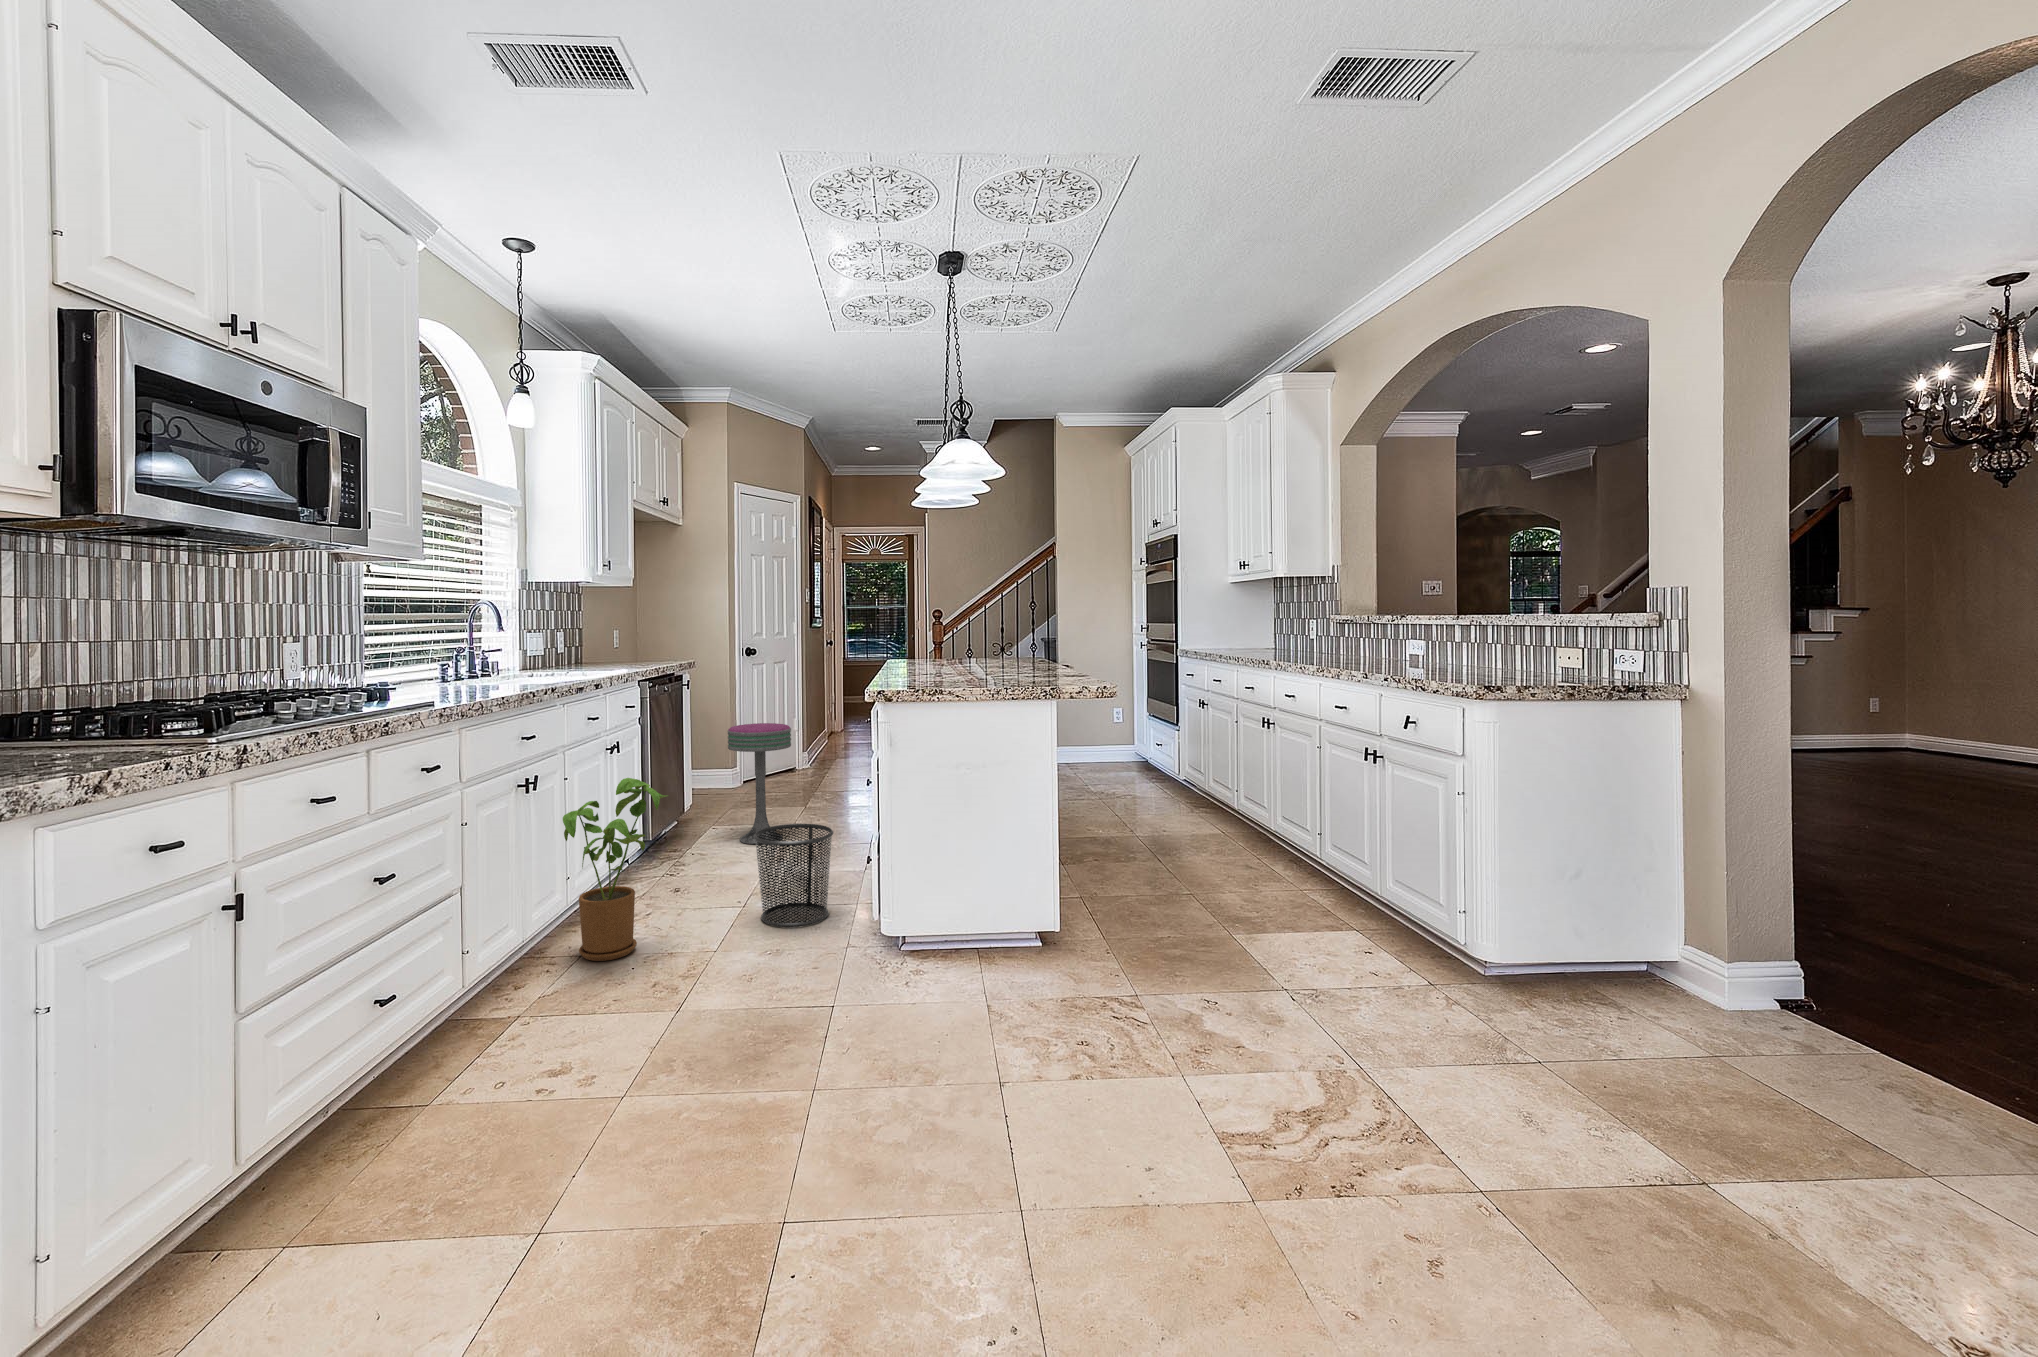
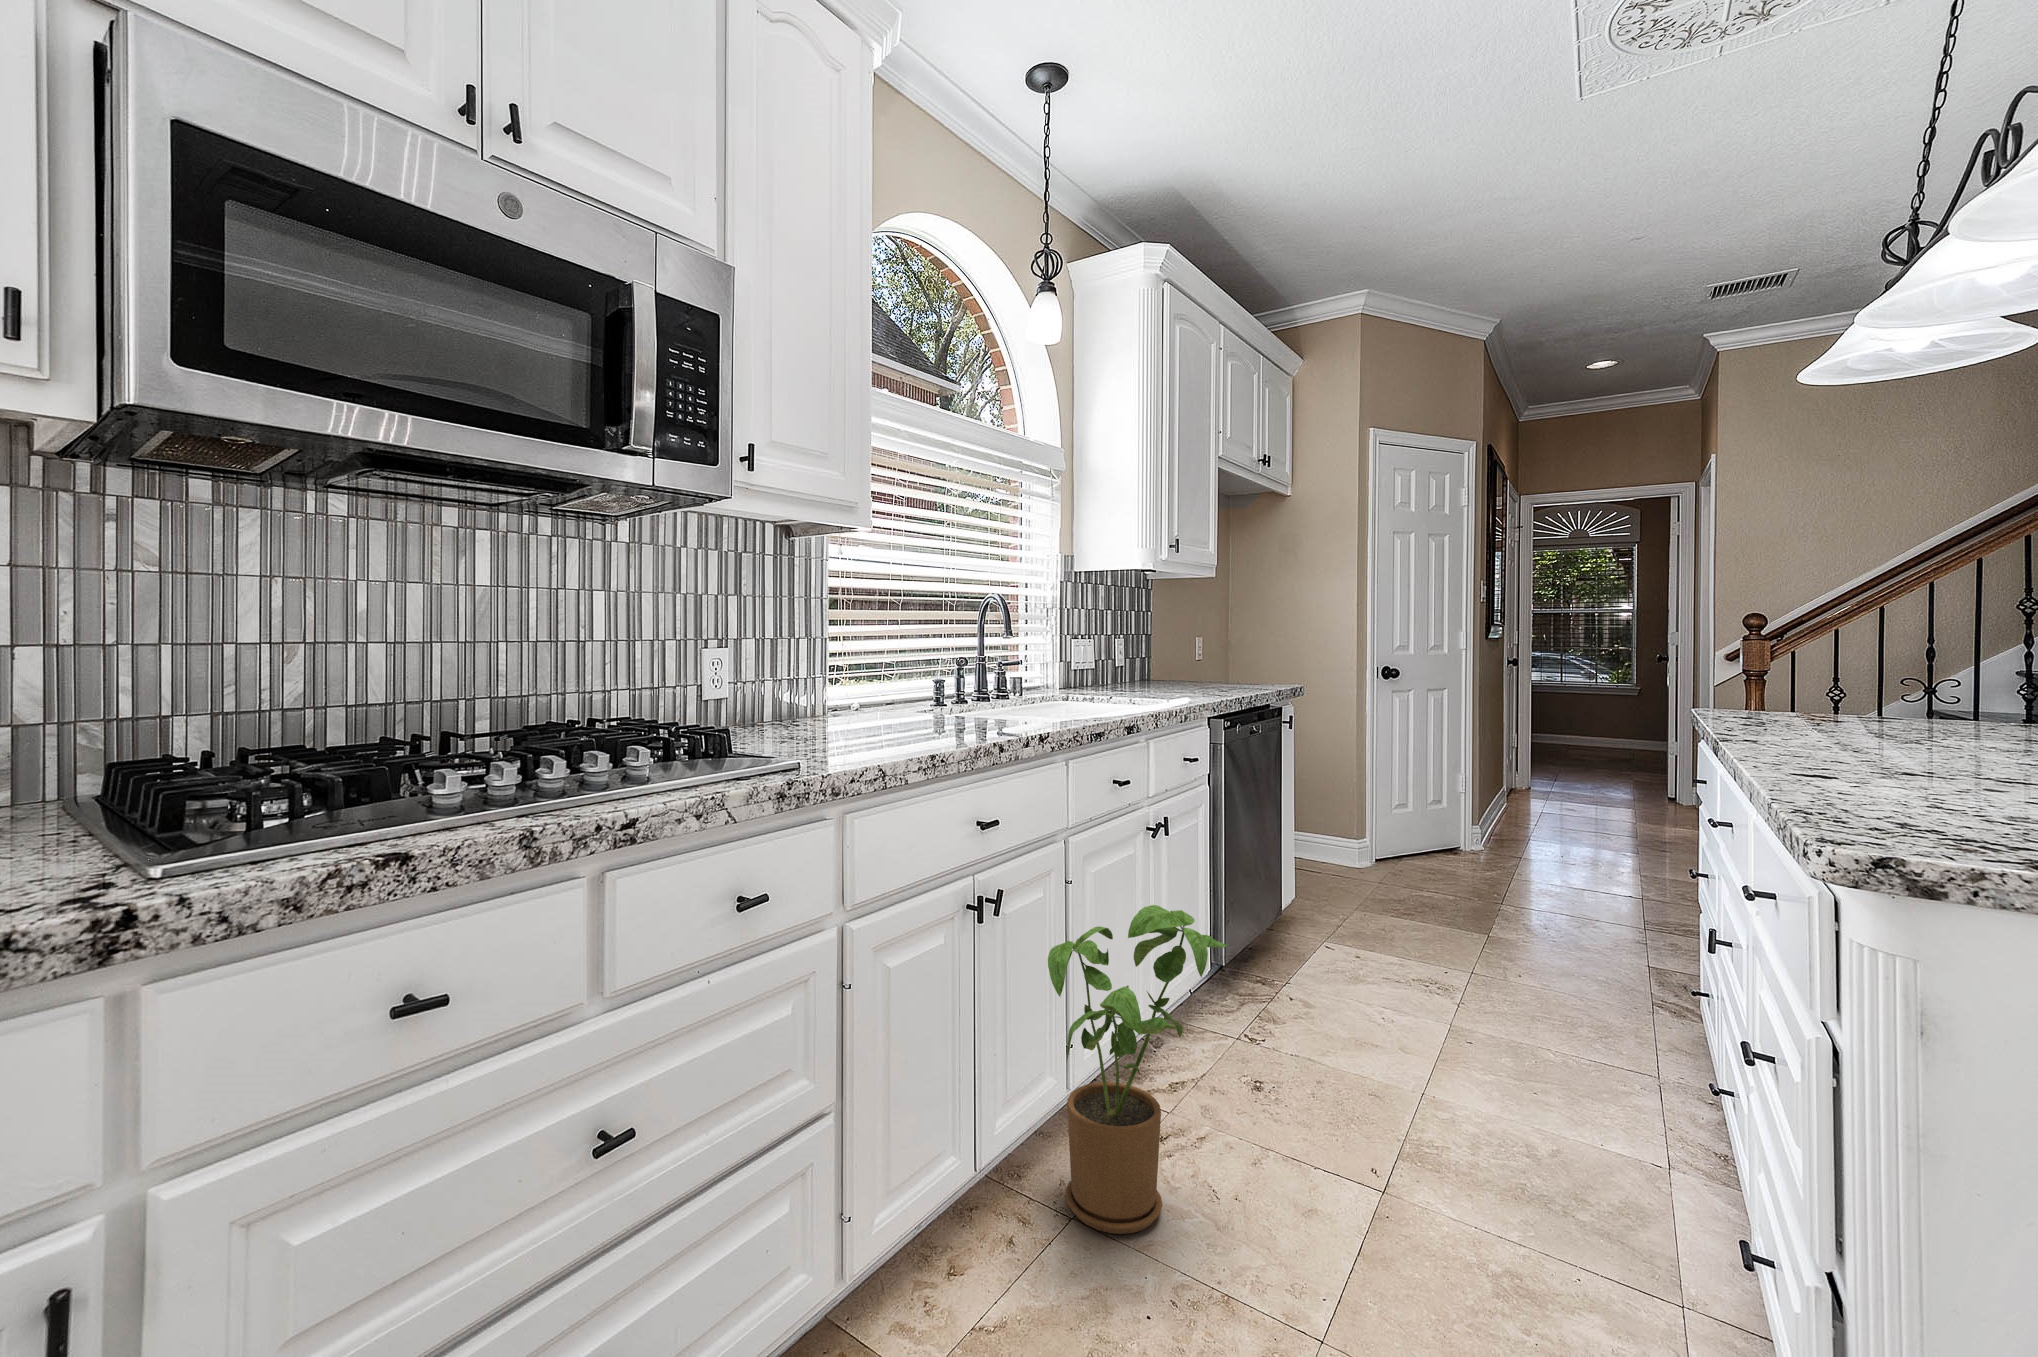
bar stool: present [728,723,791,844] -> none [1350,793,1464,1000]
waste bin: present [754,824,833,927] -> none [1394,1029,1582,1281]

